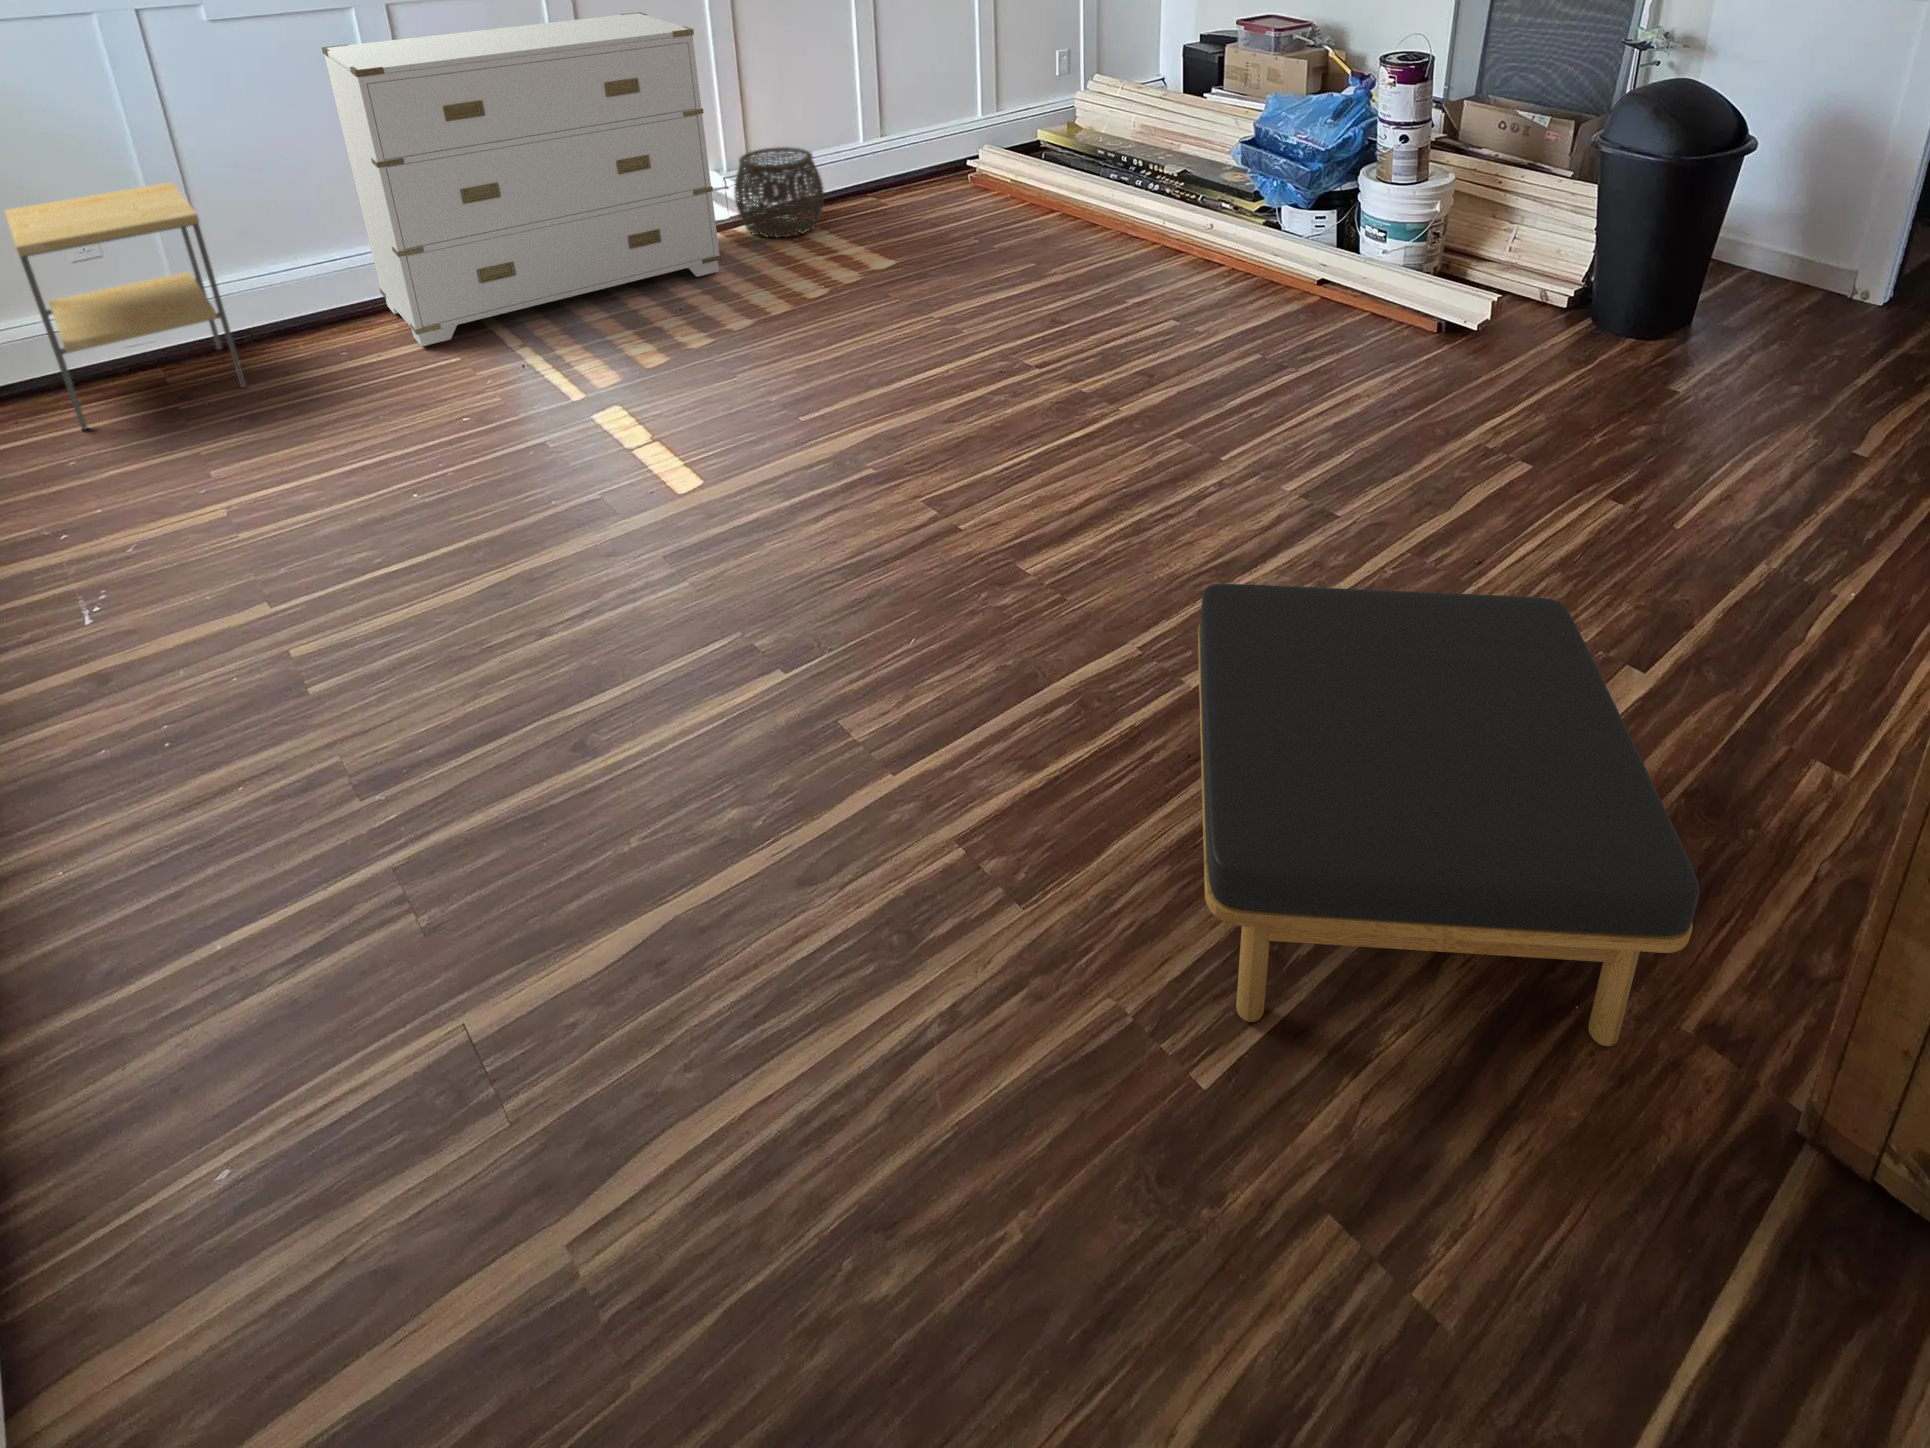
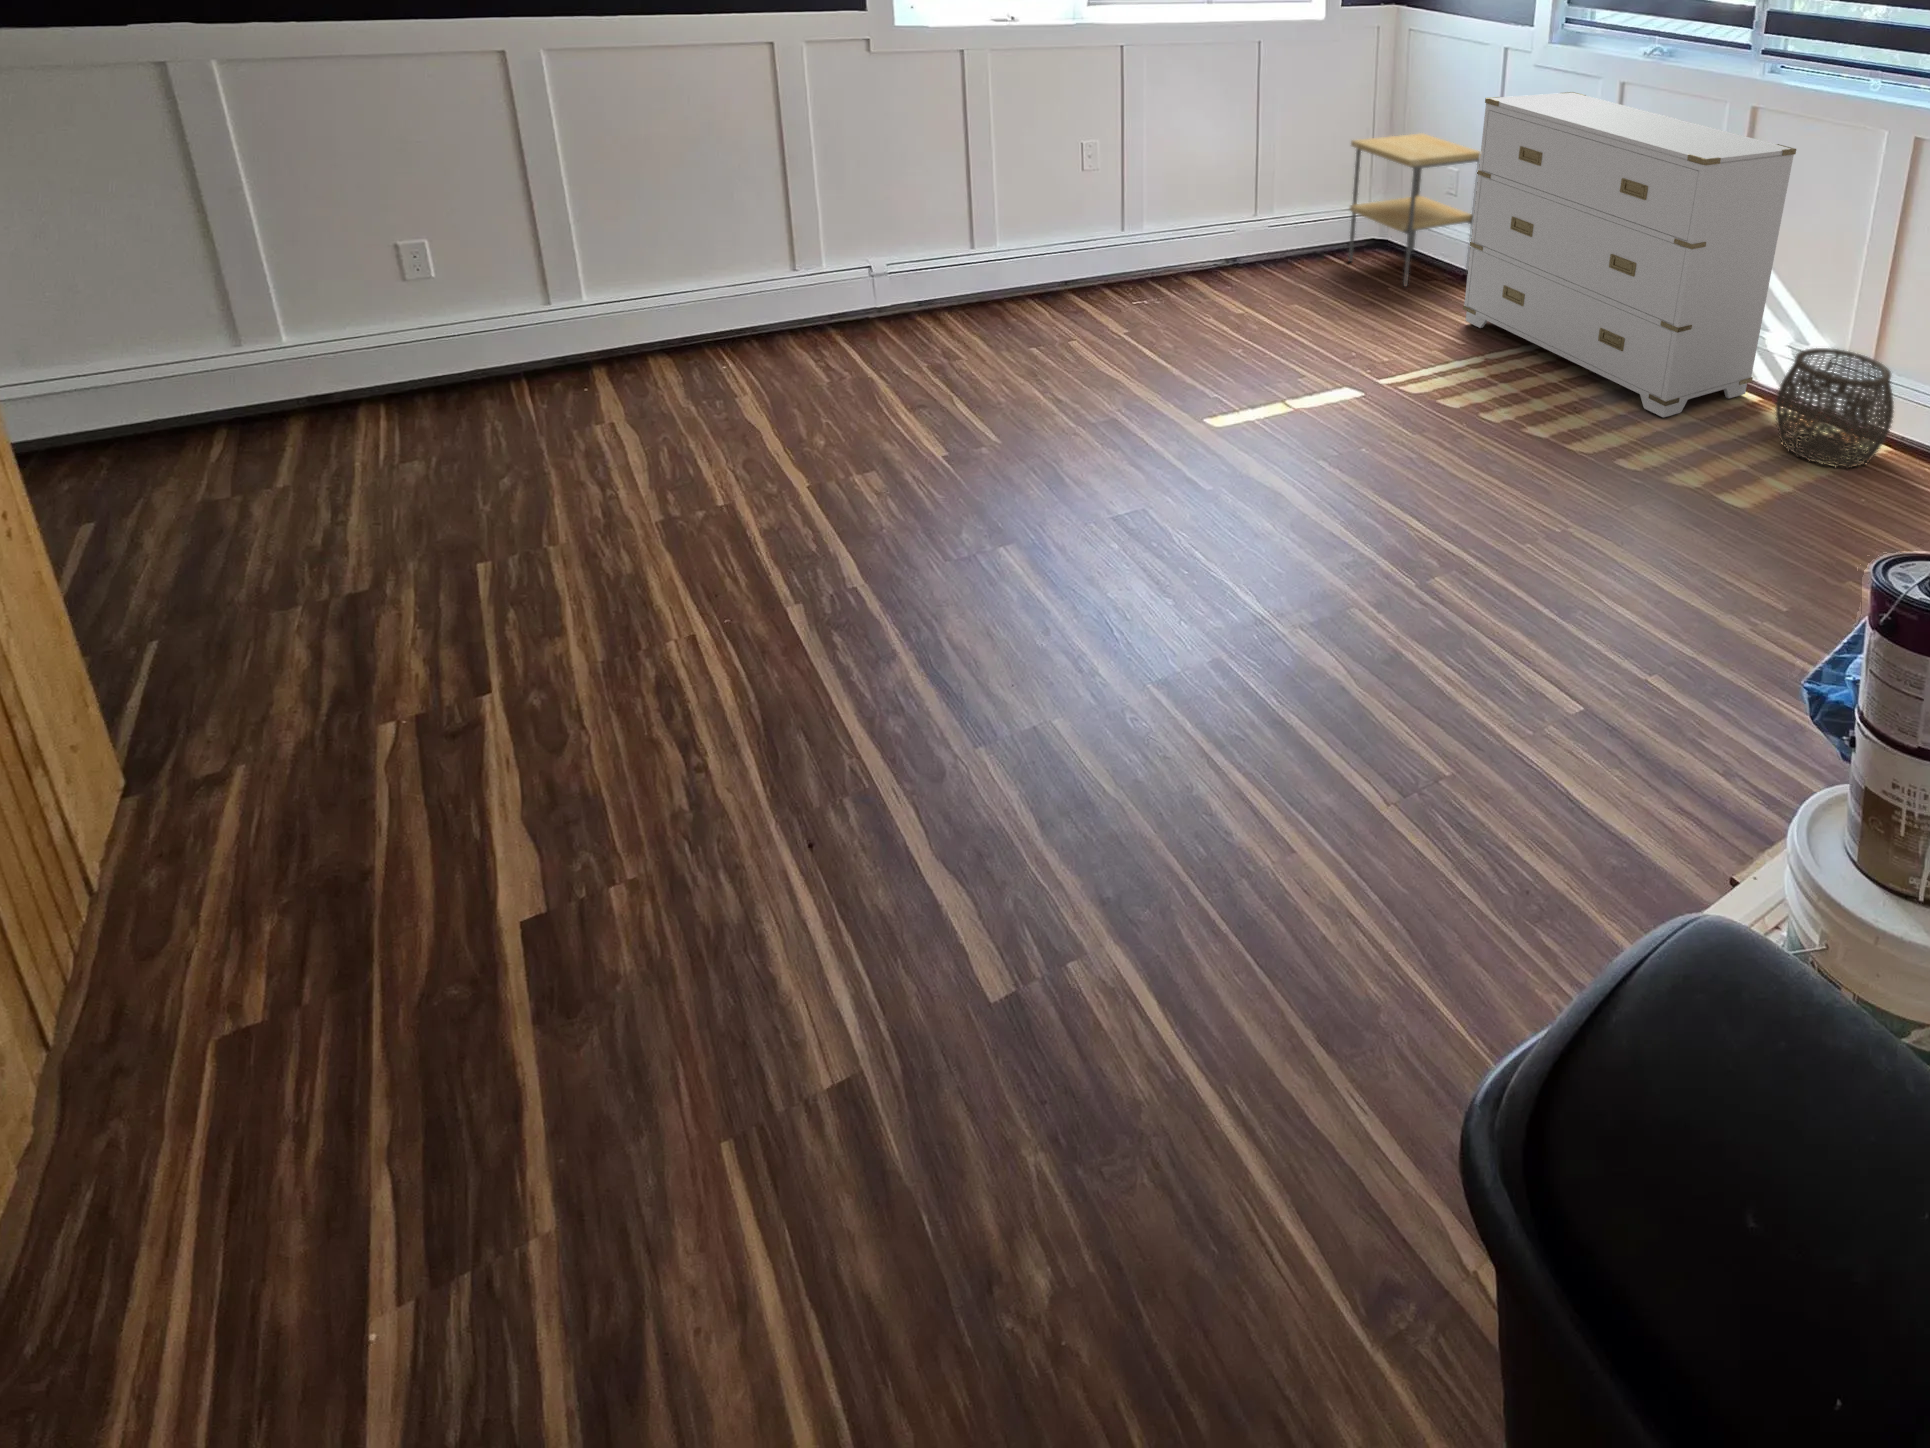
ottoman: present [1198,584,1699,1046] -> none [205,443,734,769]

